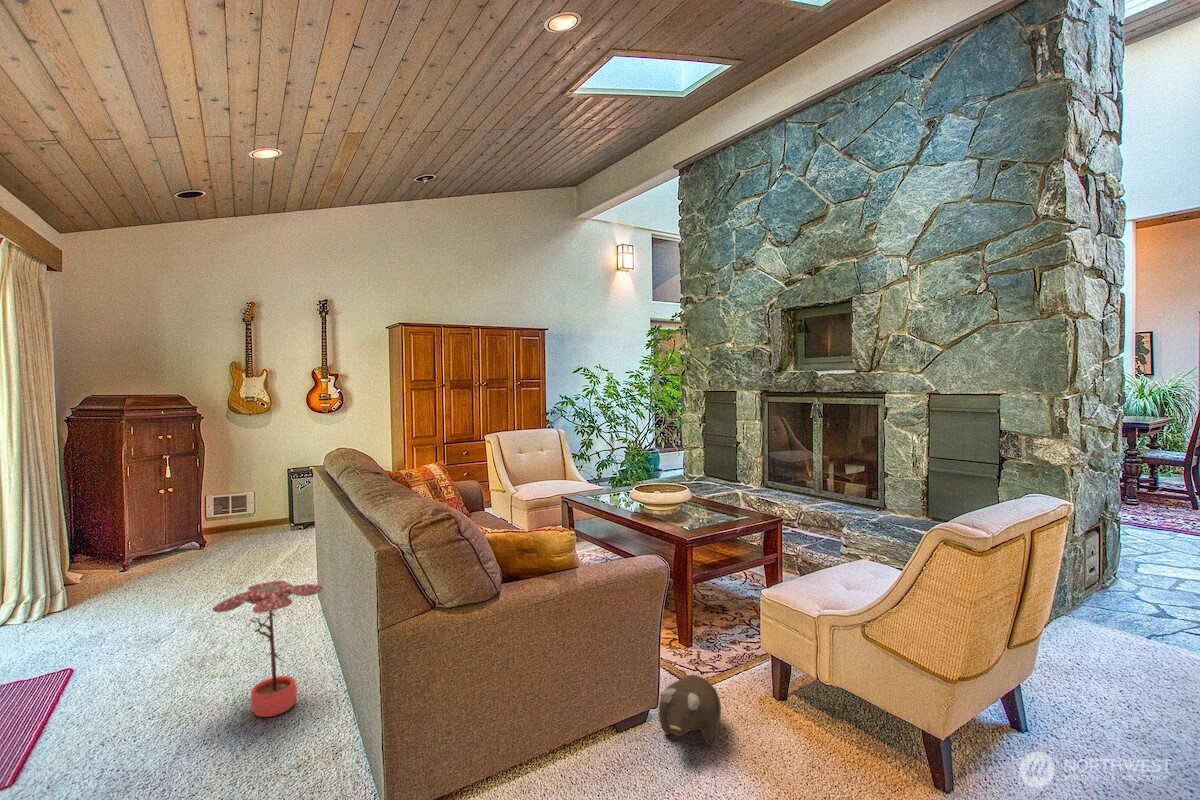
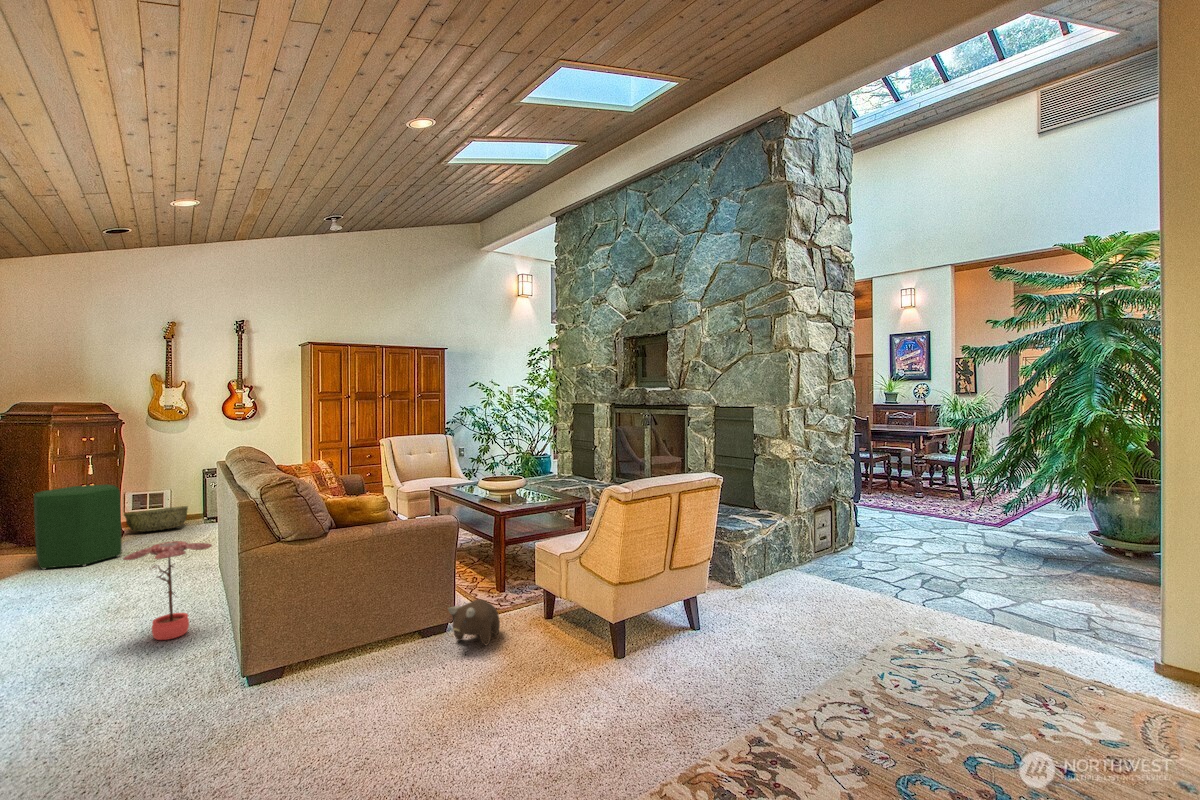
ottoman: none [107,492,205,594] -> present [34,484,122,570]
woven basket: none [205,512,273,542] -> present [124,506,188,532]

